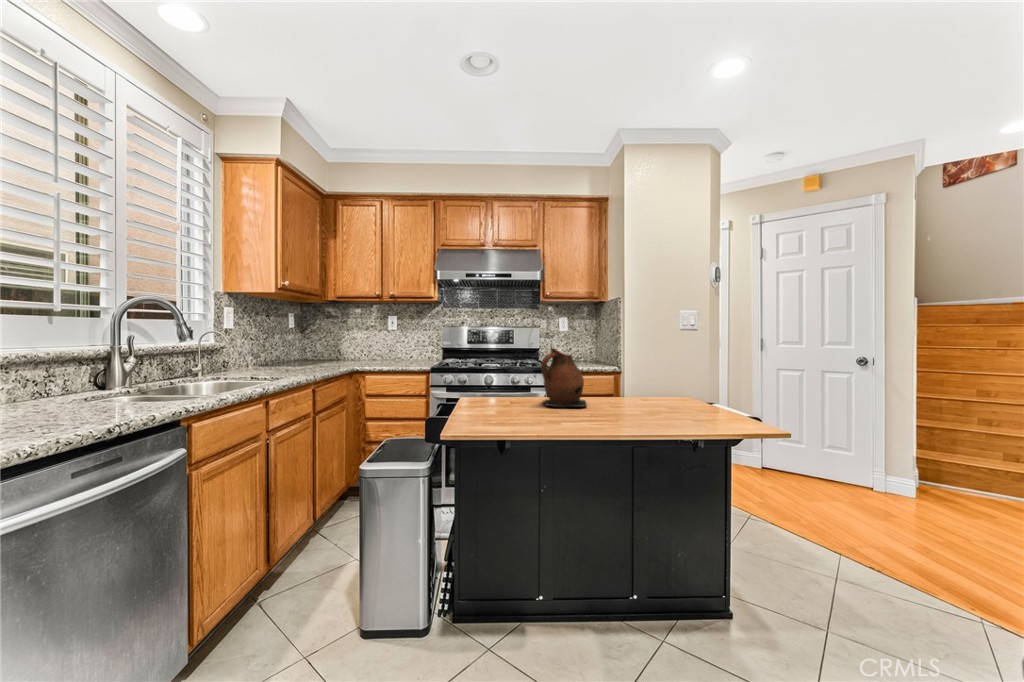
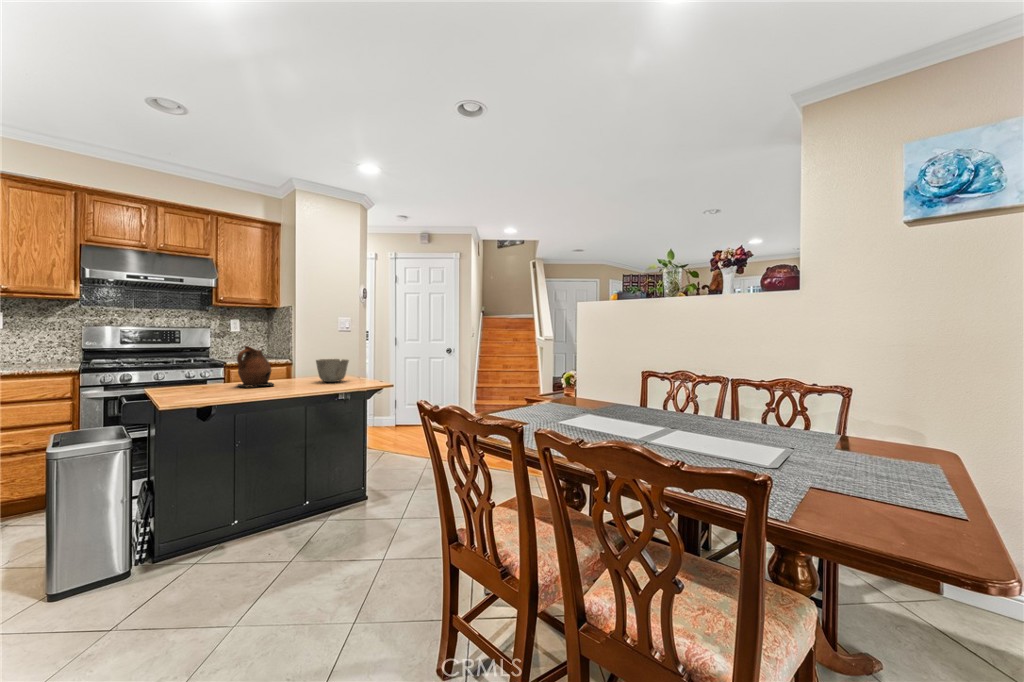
ceramic bowl: none [644,370,698,409] -> present [316,359,349,382]

